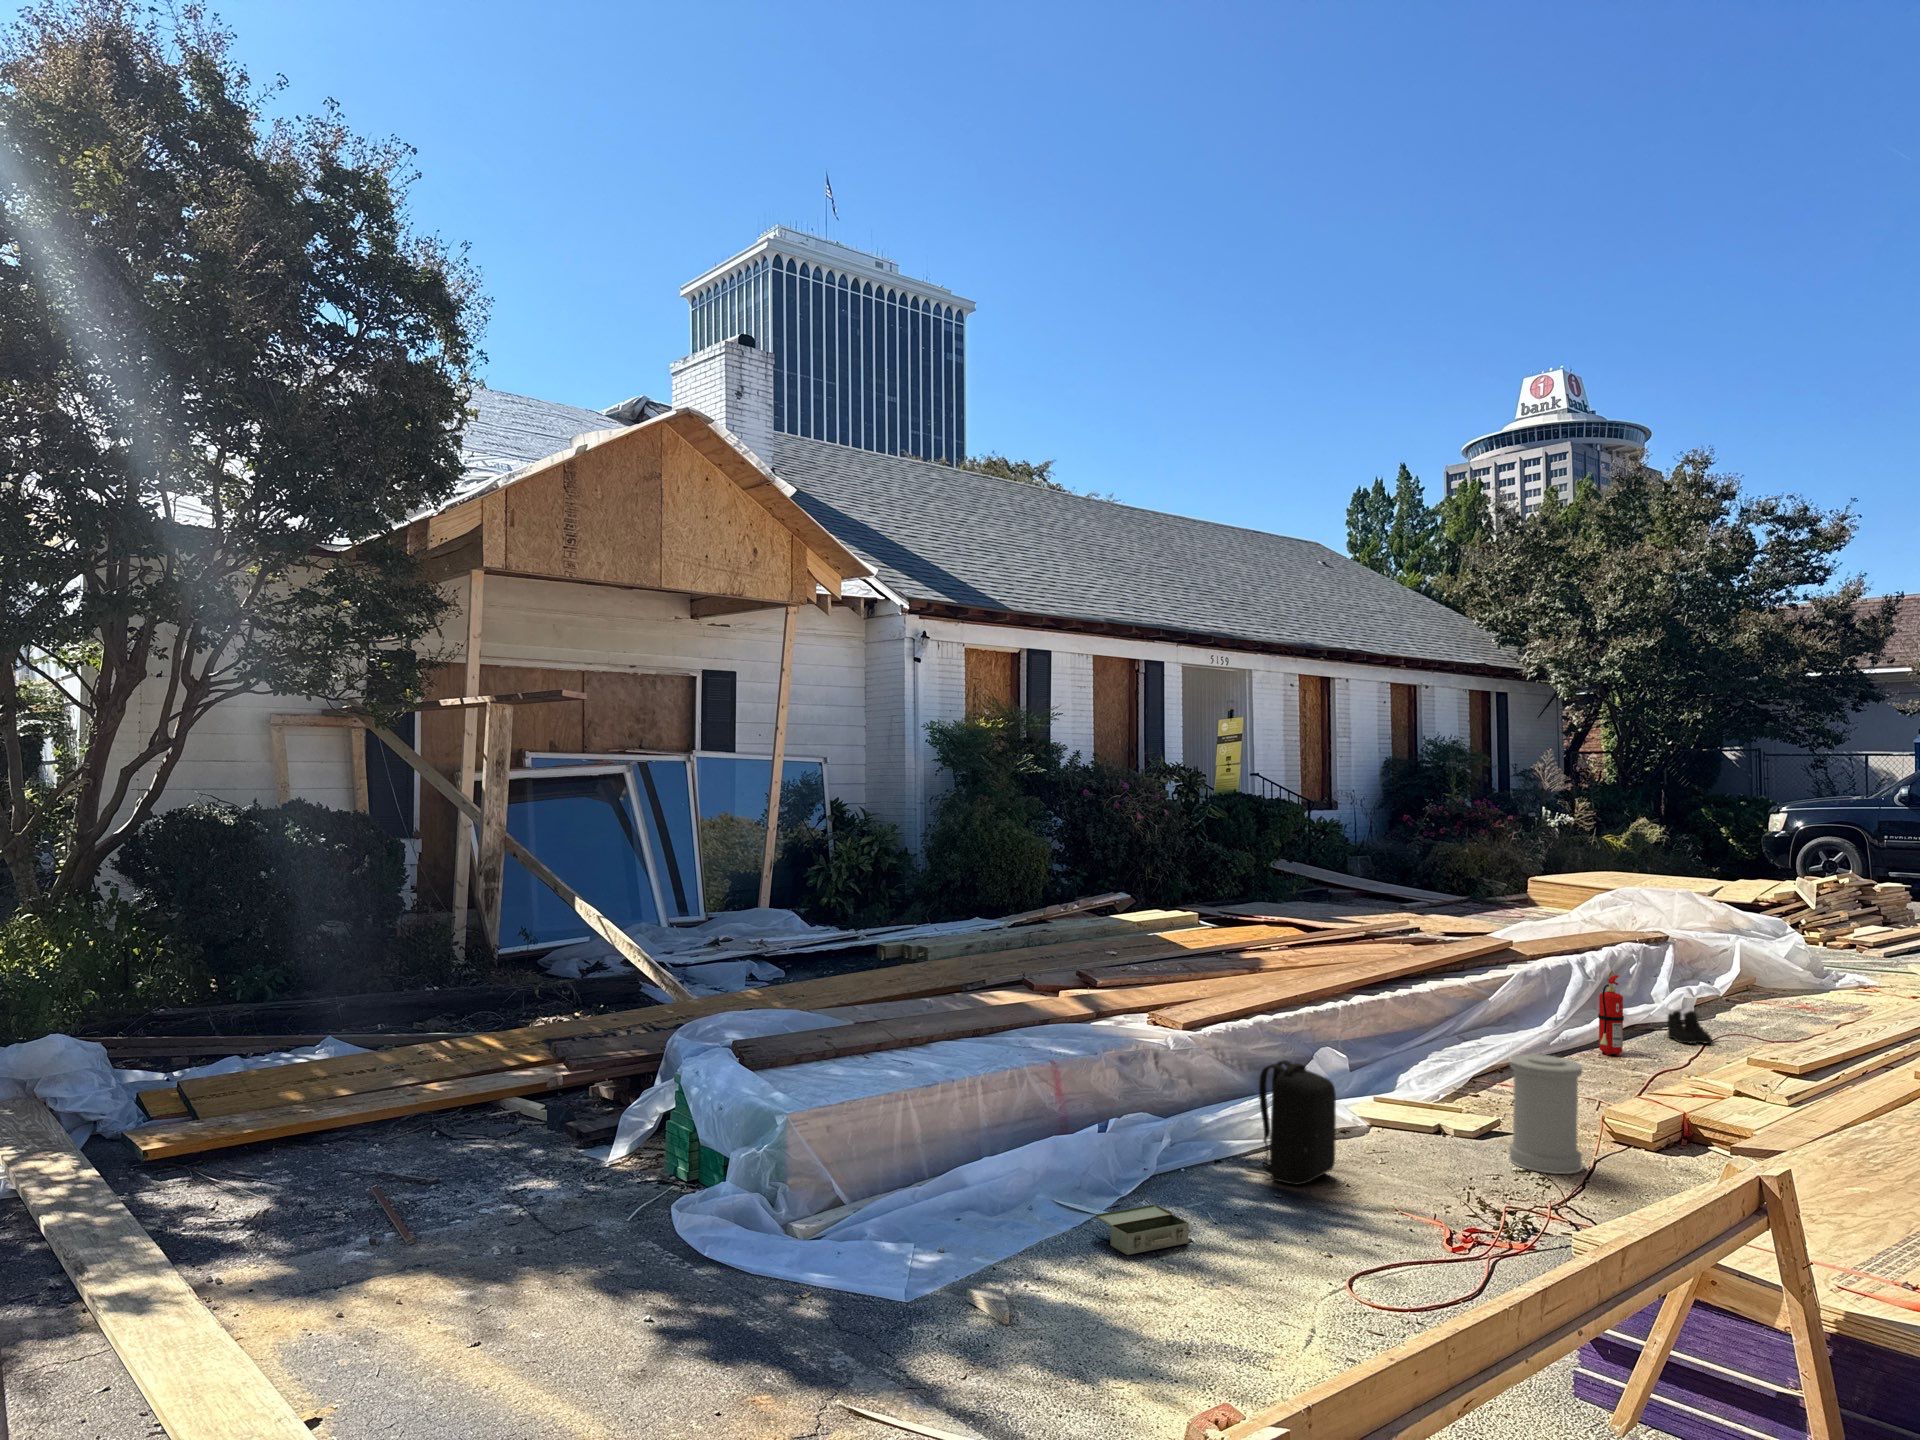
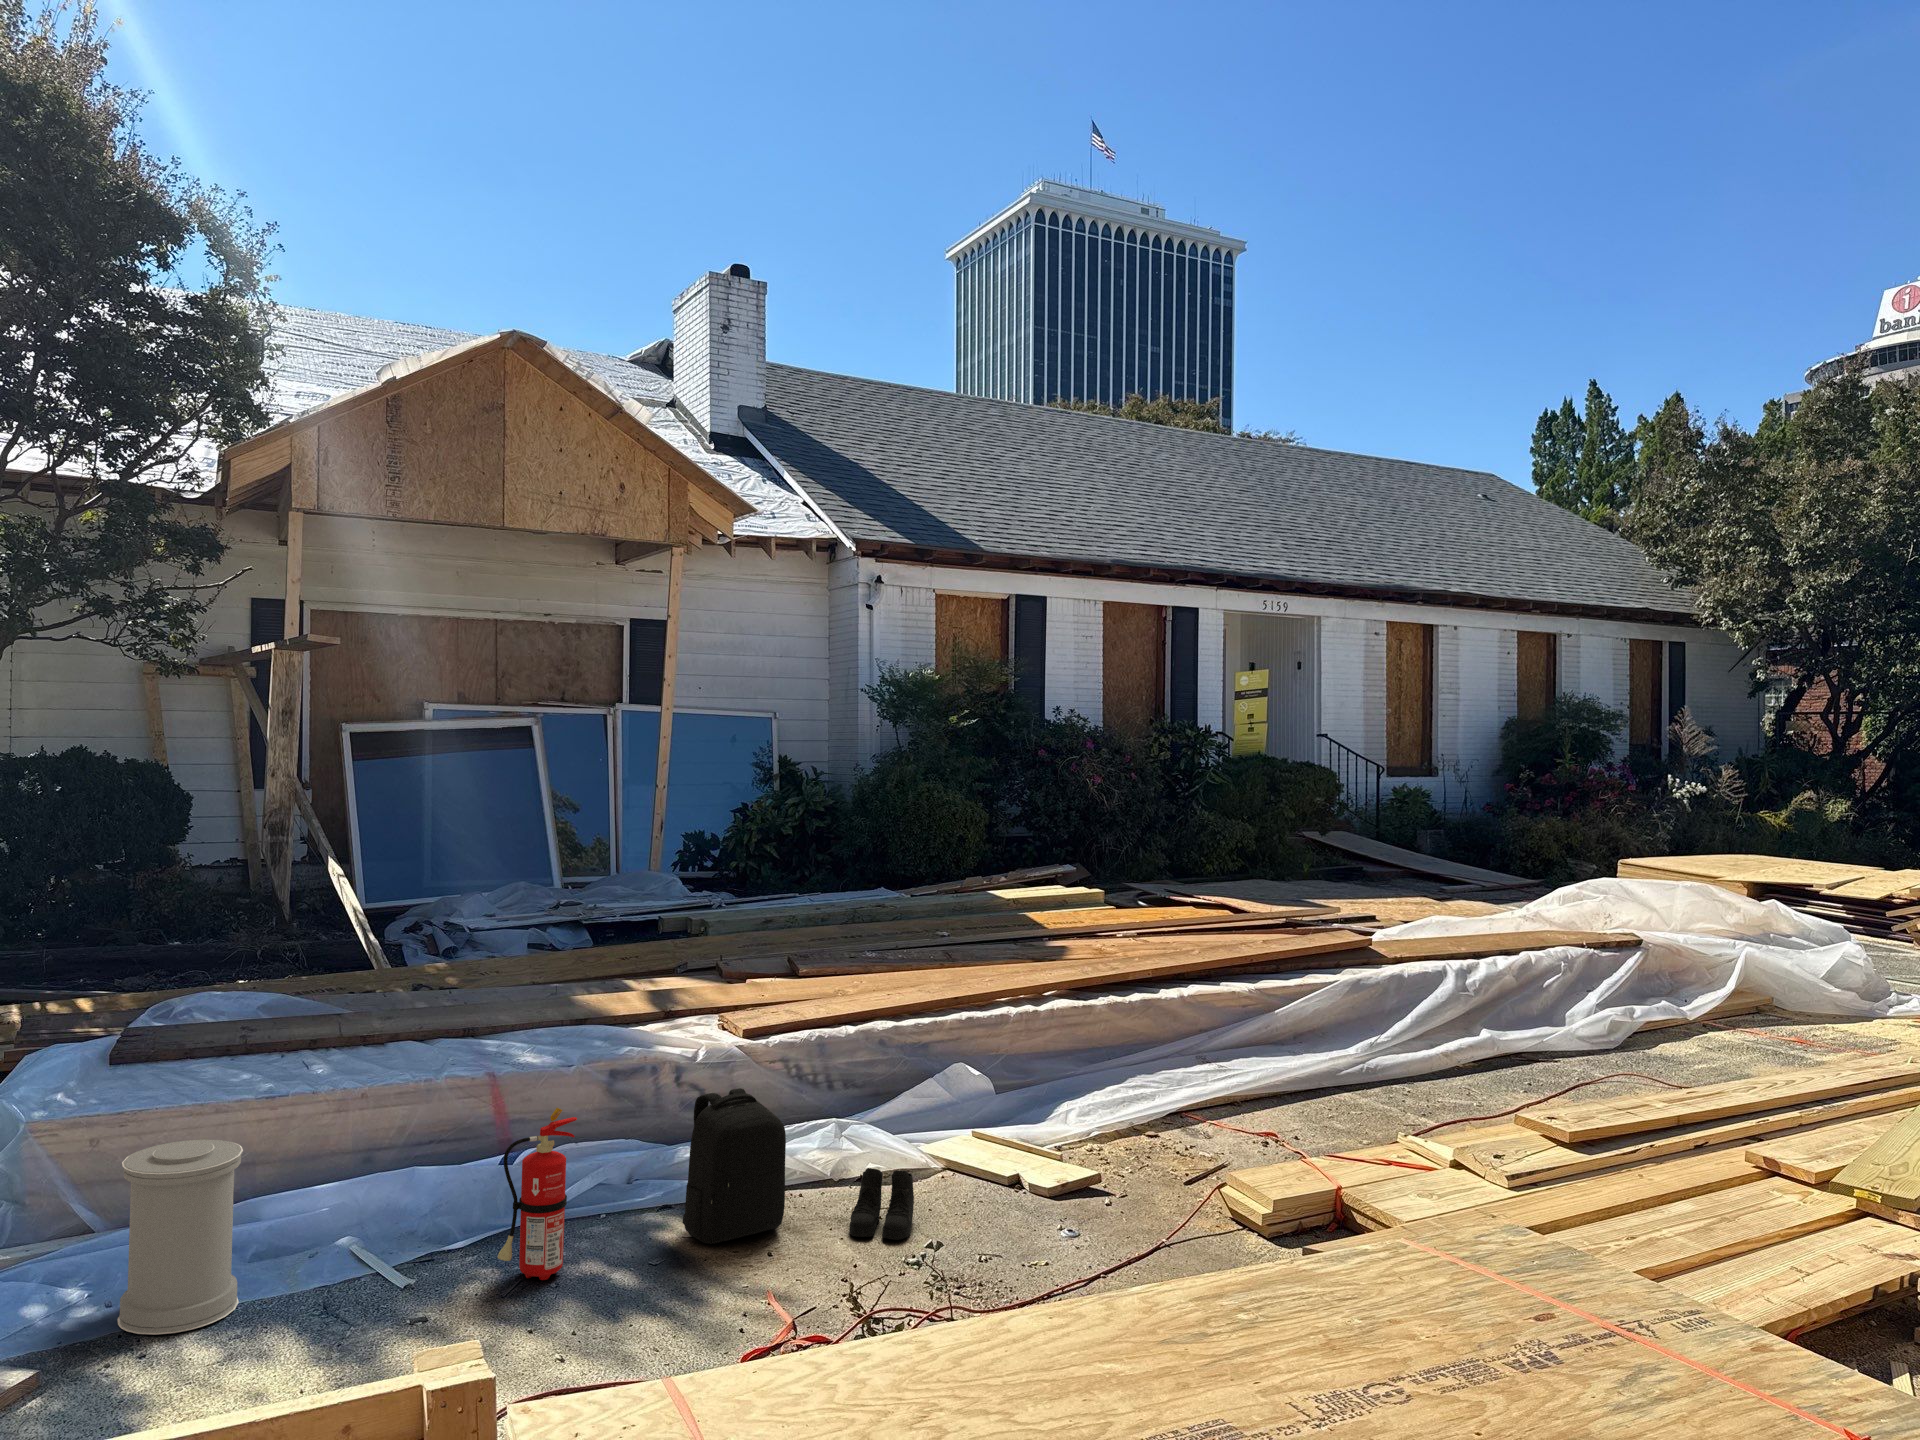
fire extinguisher: present [1598,971,1624,1056] -> present [498,1108,577,1280]
boots: present [1667,1011,1712,1044] -> present [849,1168,914,1240]
trash can: present [1508,1055,1583,1174] -> present [117,1140,243,1335]
toolbox: present [1096,1205,1189,1255] -> none [339,1259,445,1321]

